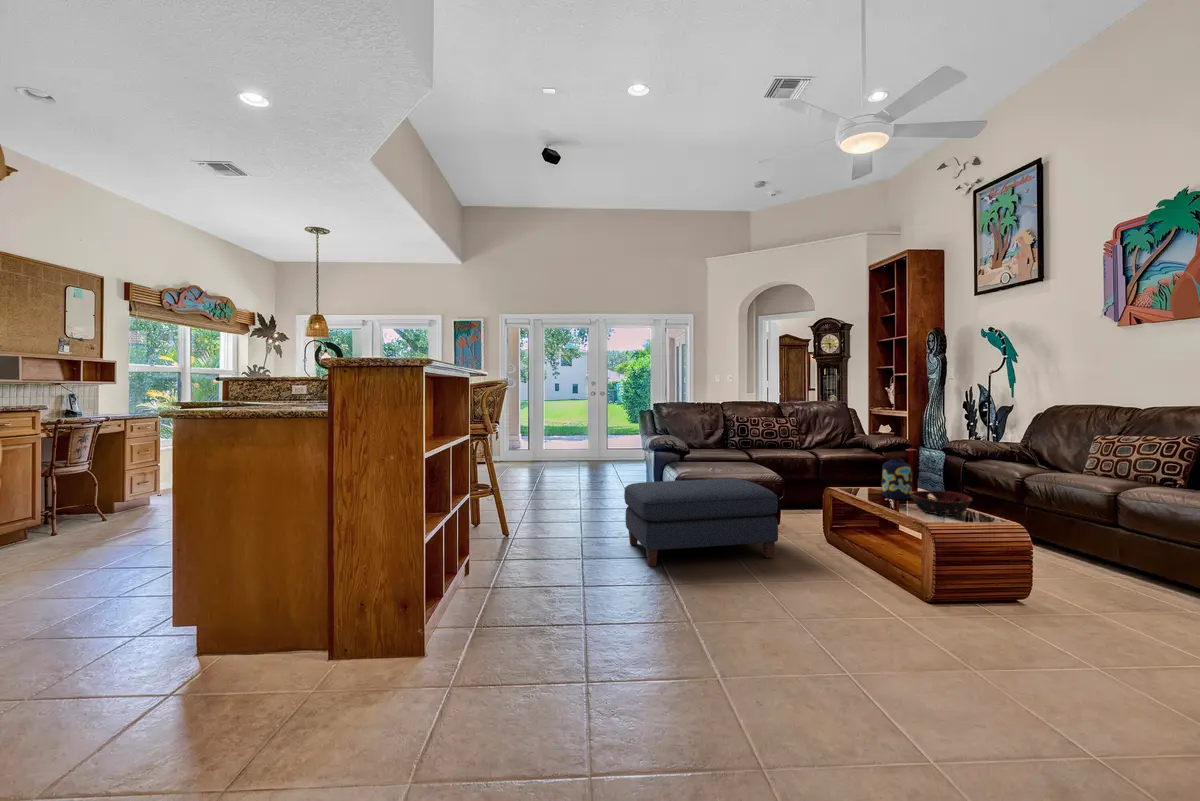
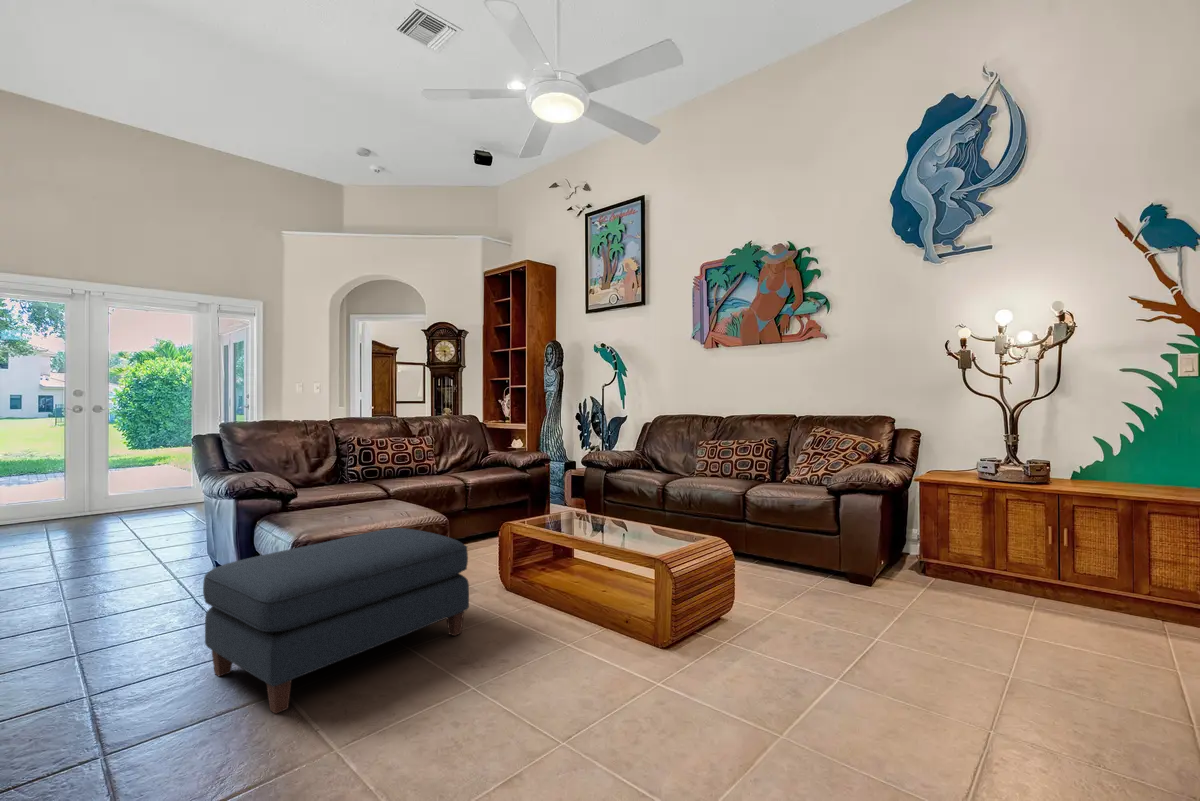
vase: present [882,459,912,499] -> none [565,479,594,526]
decorative bowl: present [911,490,973,516] -> none [610,511,669,539]

